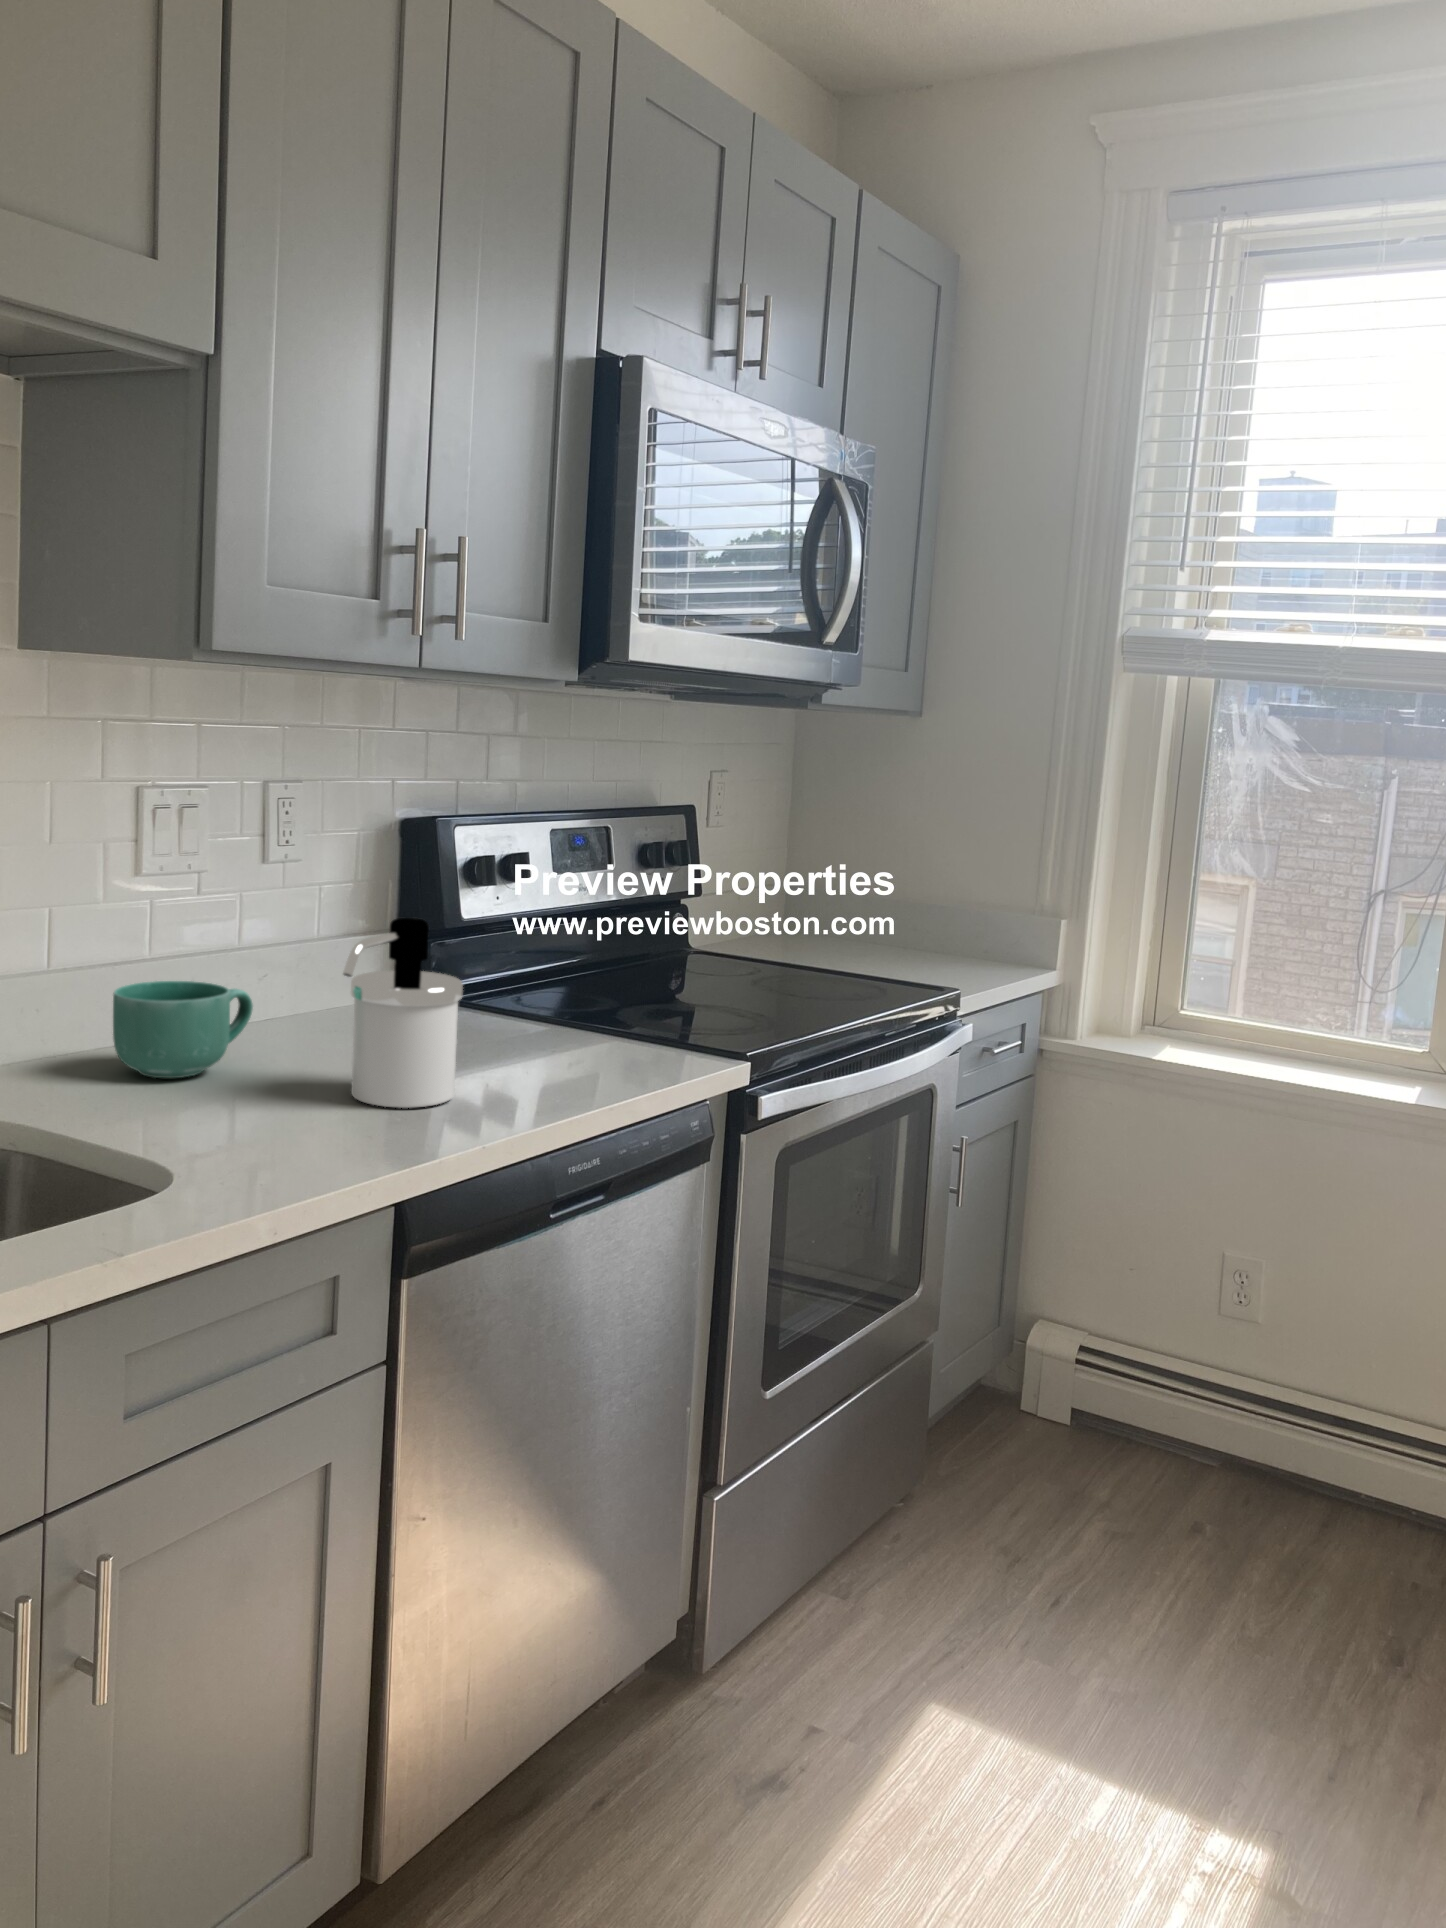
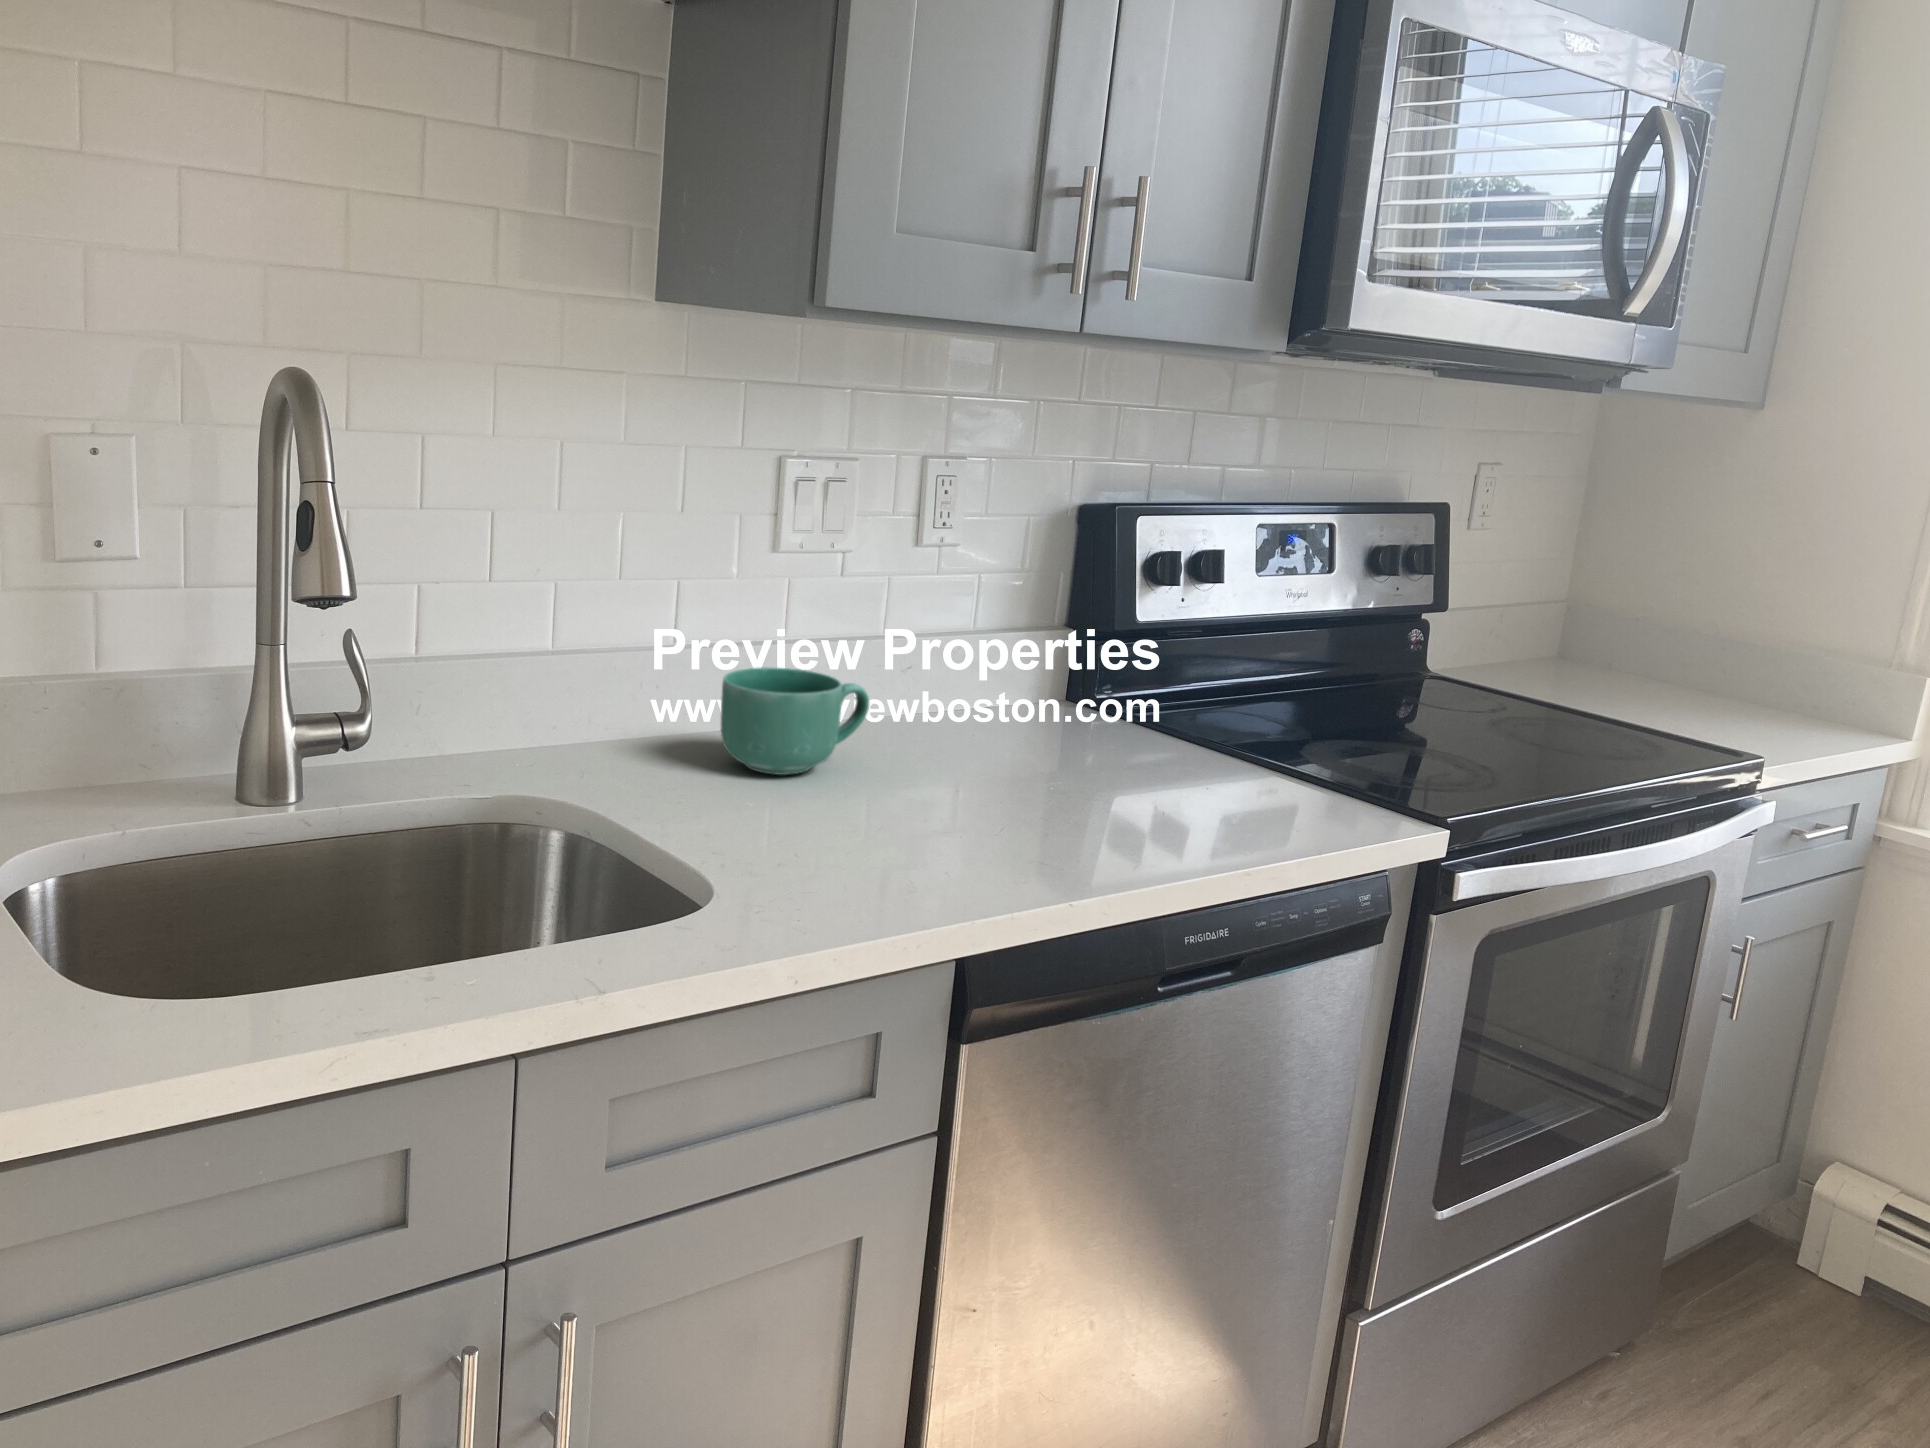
soap dispenser: present [343,918,463,1108] -> none [935,624,1084,843]

